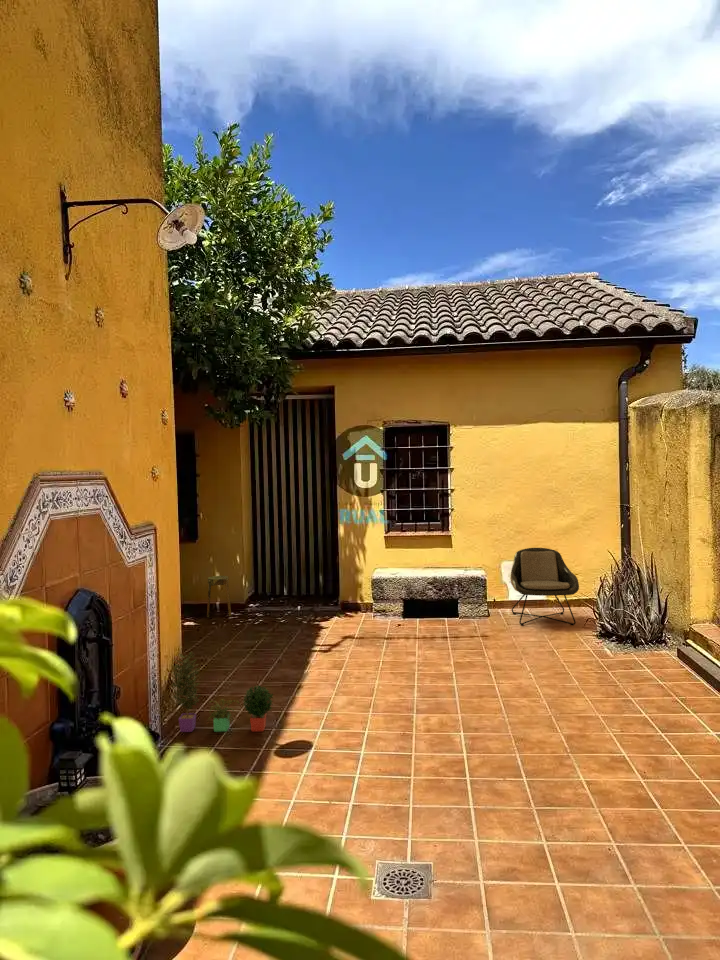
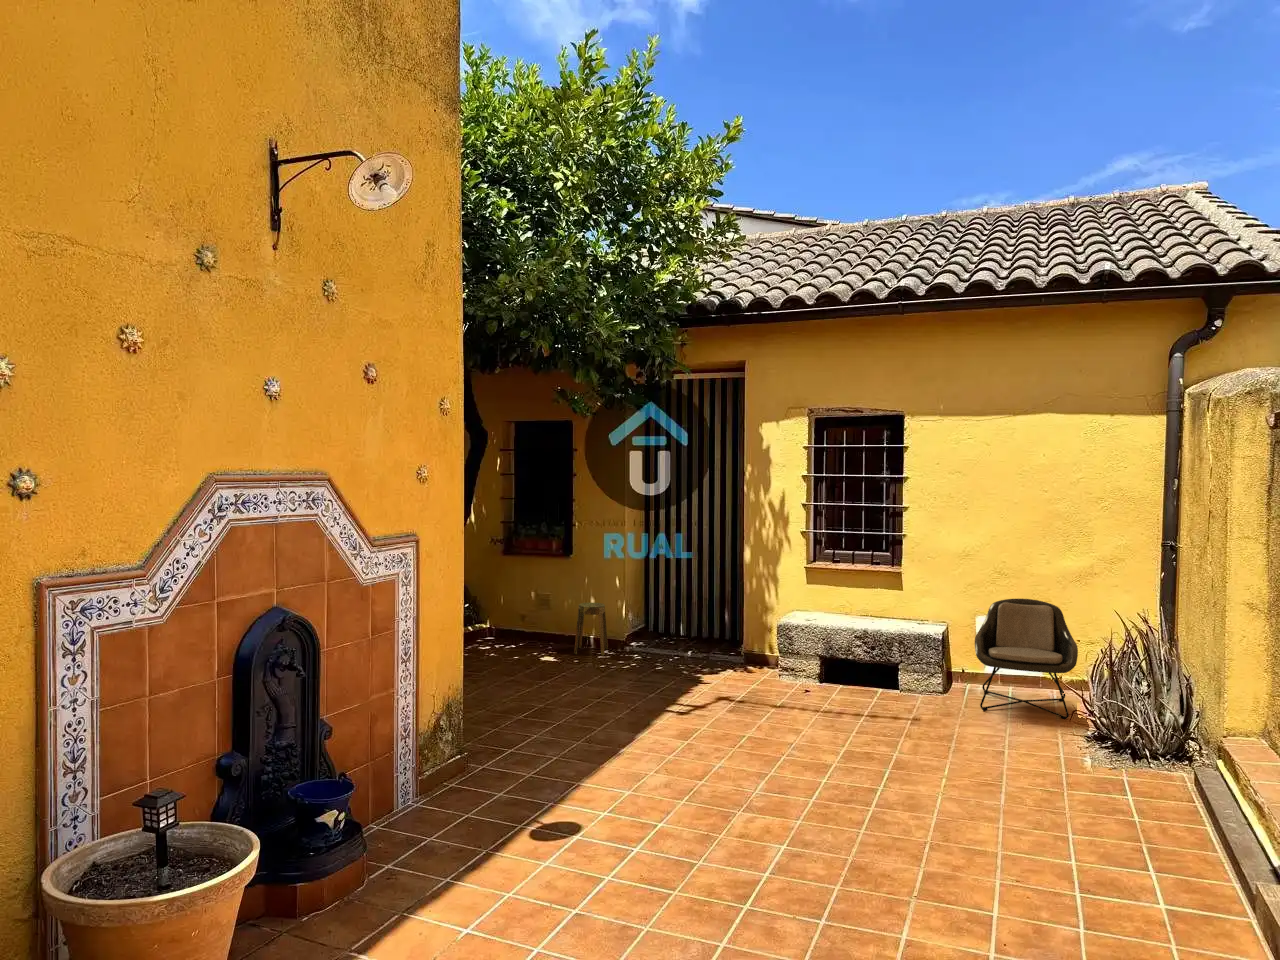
potted plant: present [173,652,273,732] -> none [437,691,553,801]

